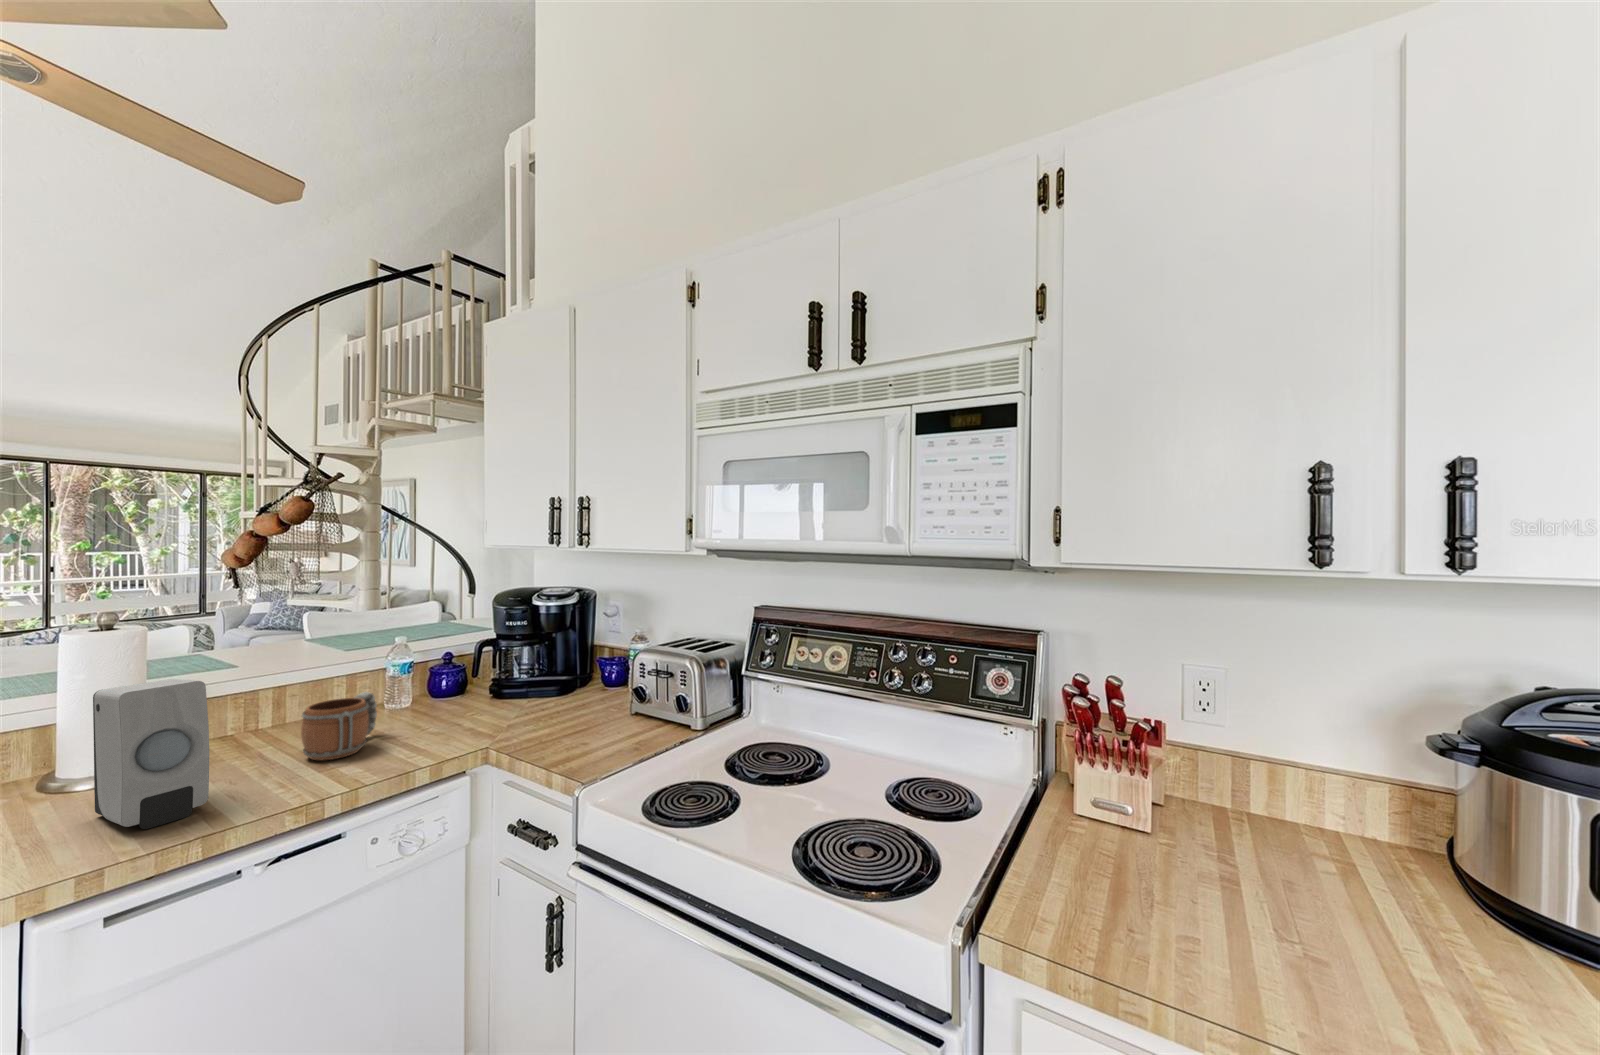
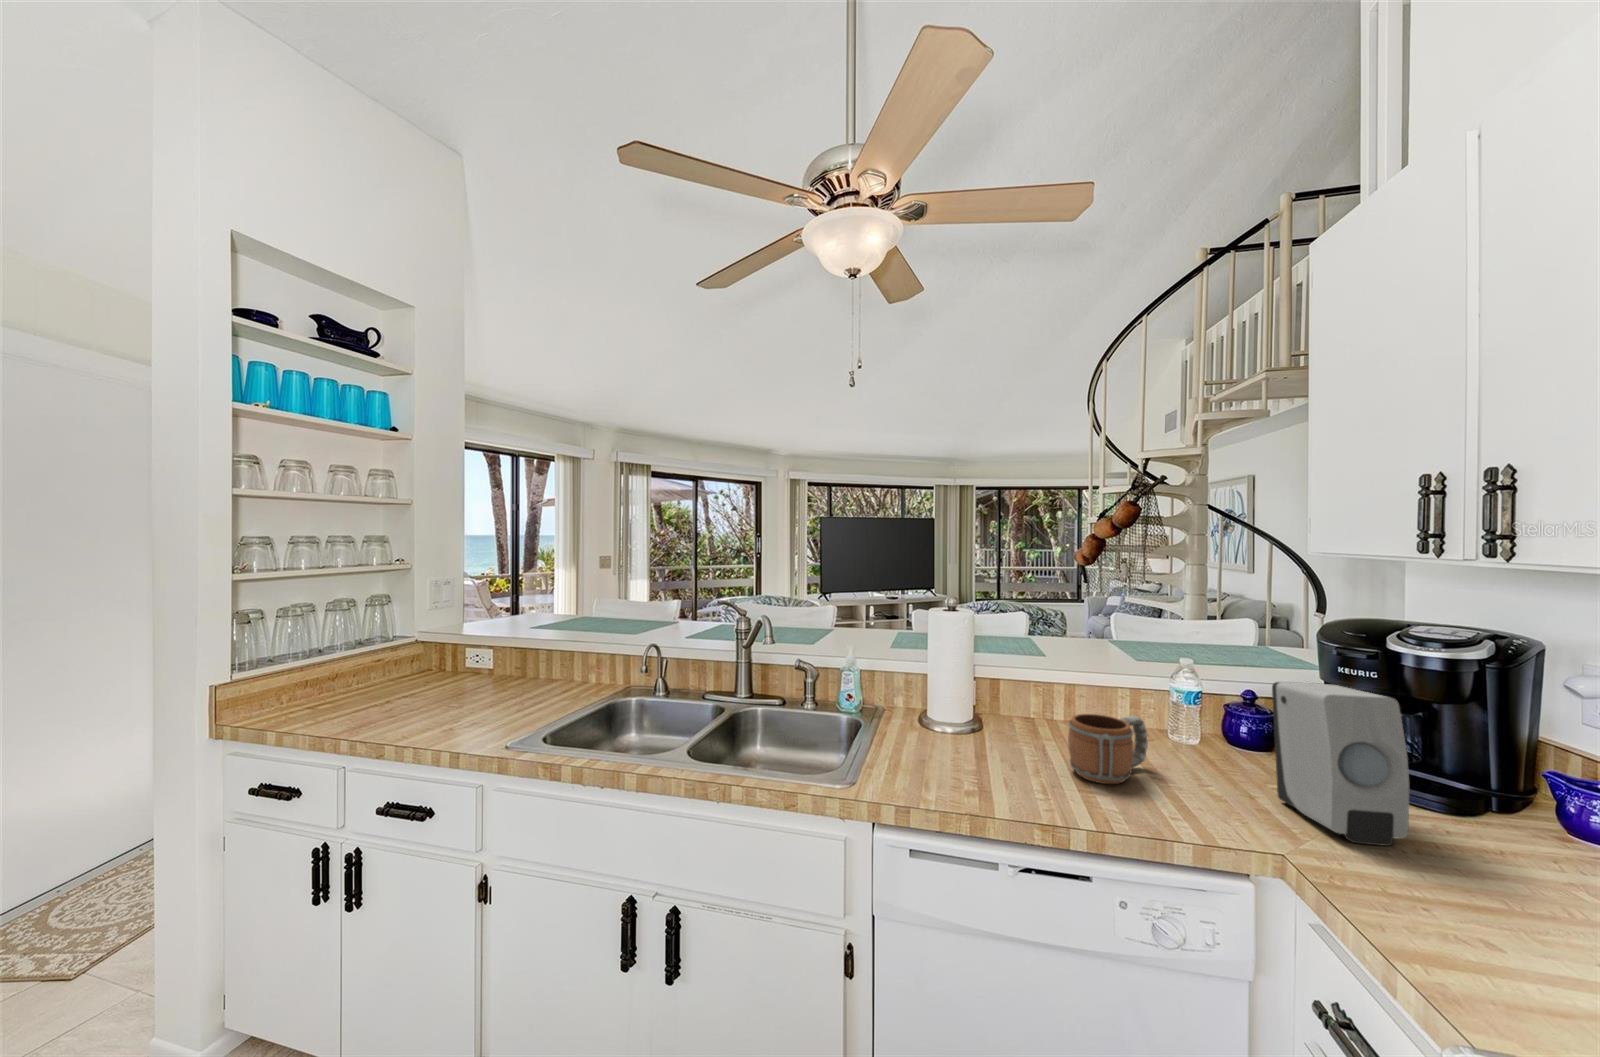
soap dispenser: present [93,679,209,829] -> present [1272,682,1409,846]

